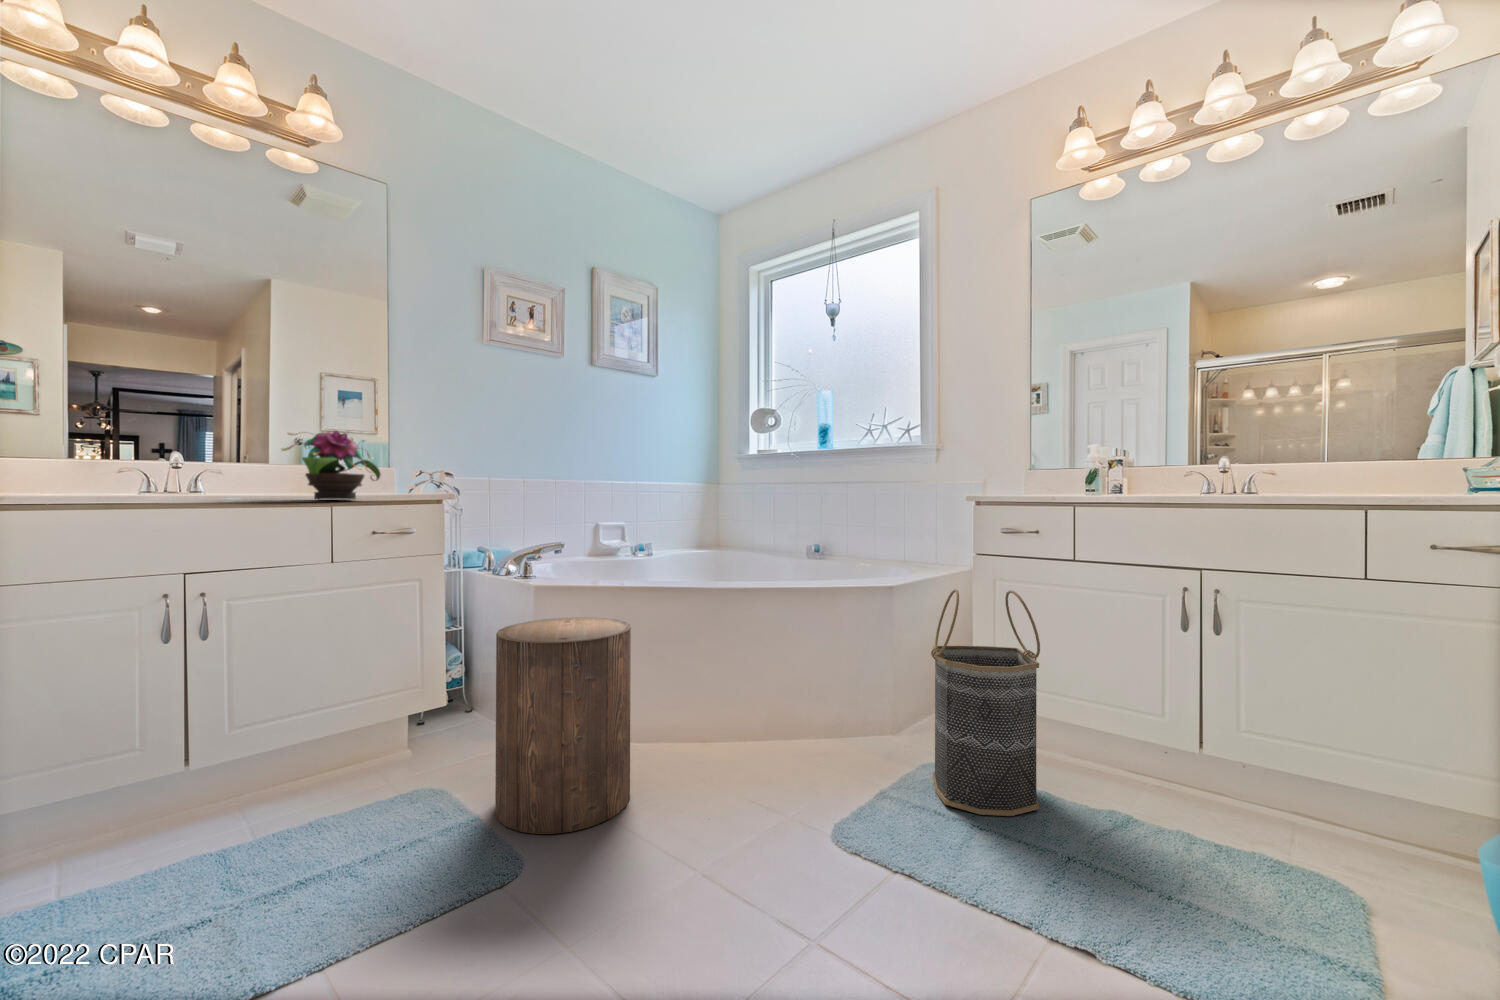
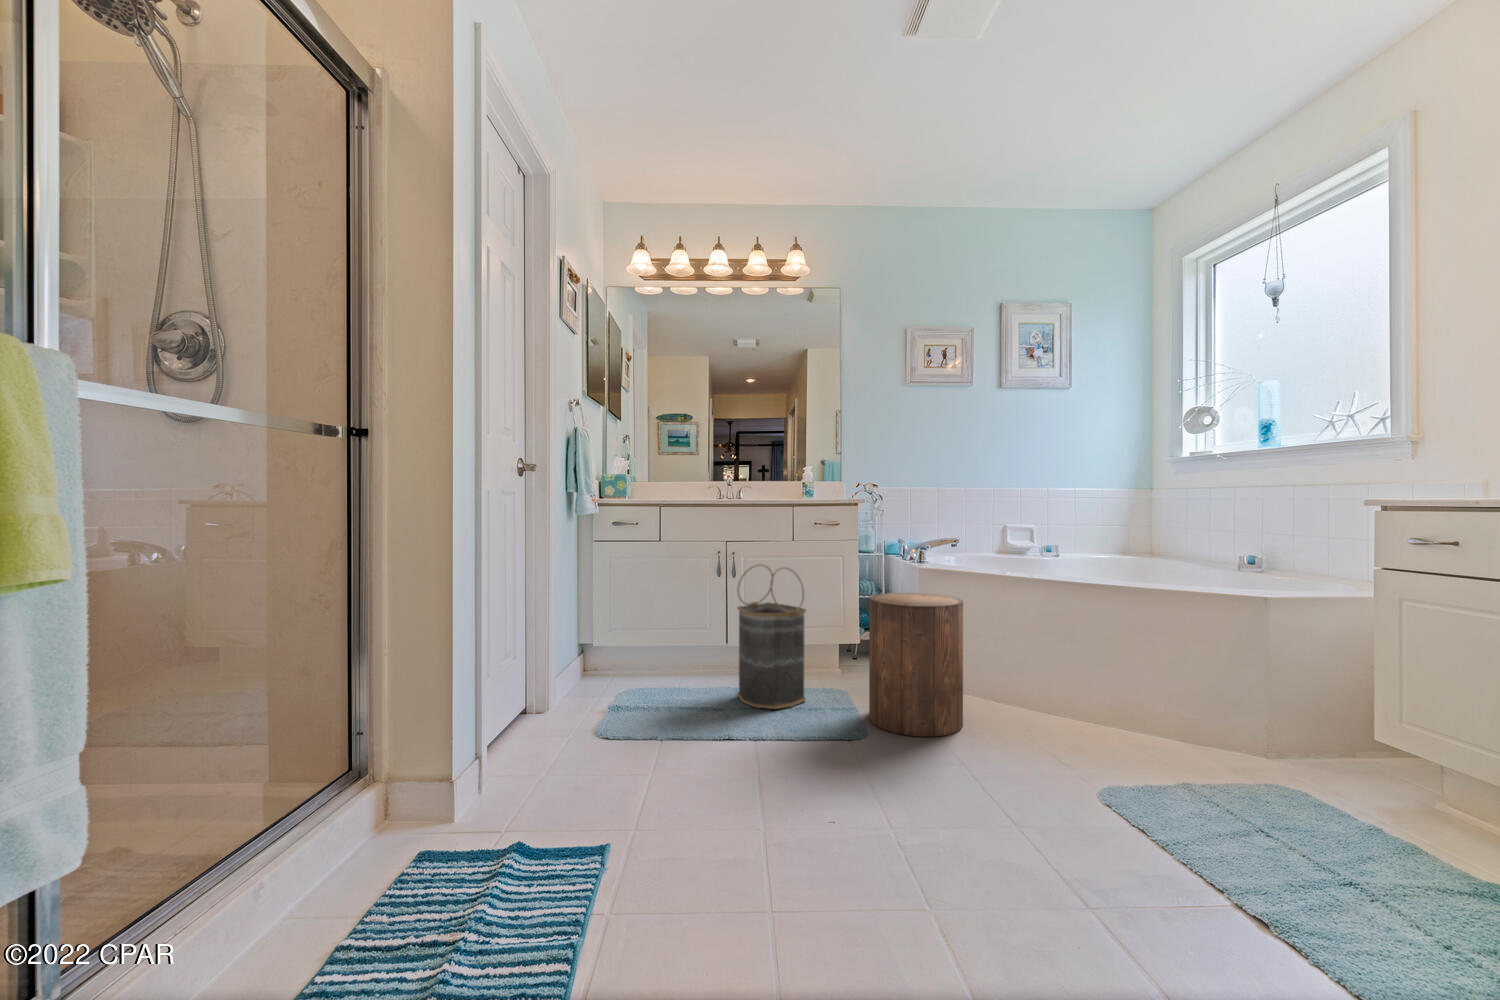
potted flower: present [282,430,381,499] -> none [768,464,821,507]
basket: present [931,589,1040,816] -> present [737,564,806,709]

